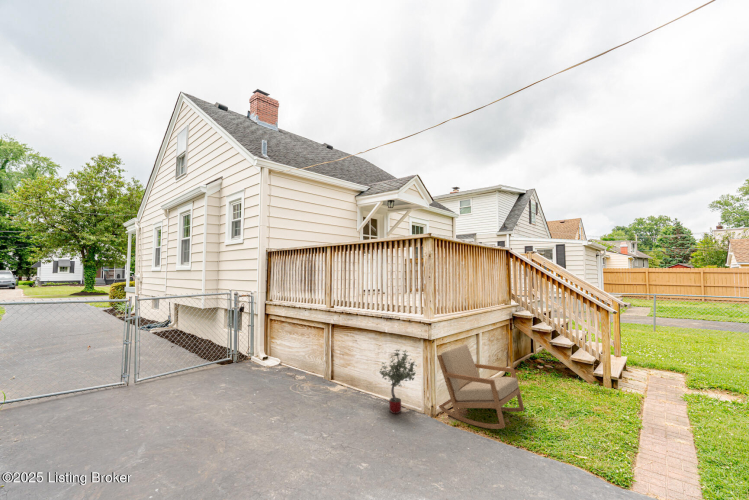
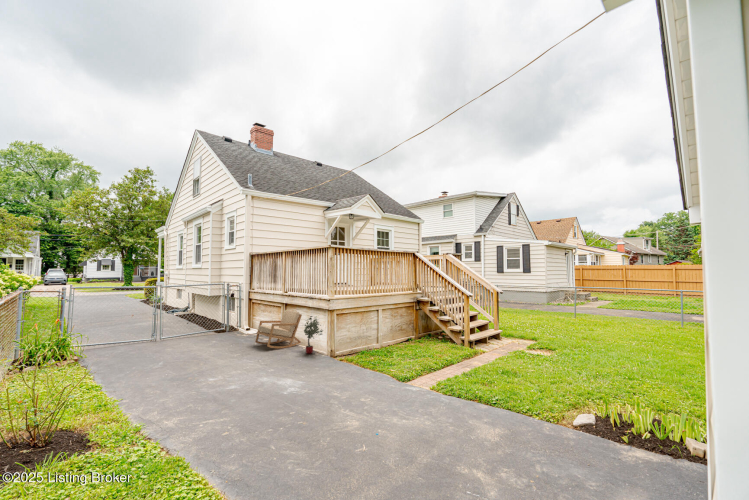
chair: present [437,344,525,429] -> present [255,310,302,348]

